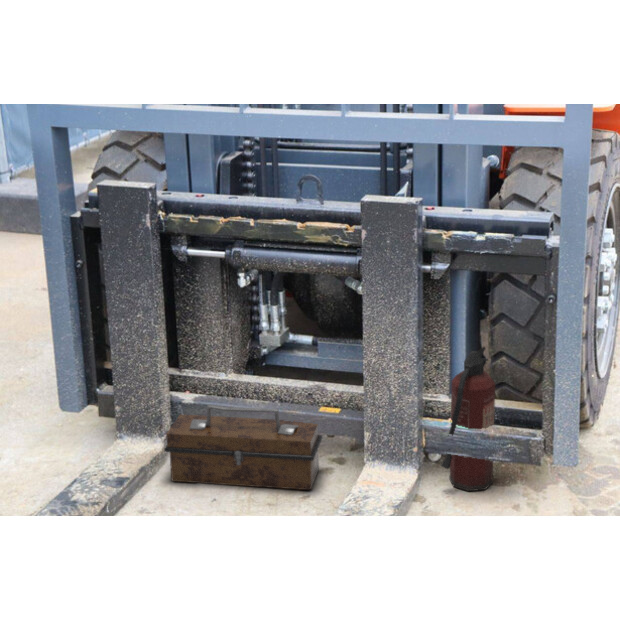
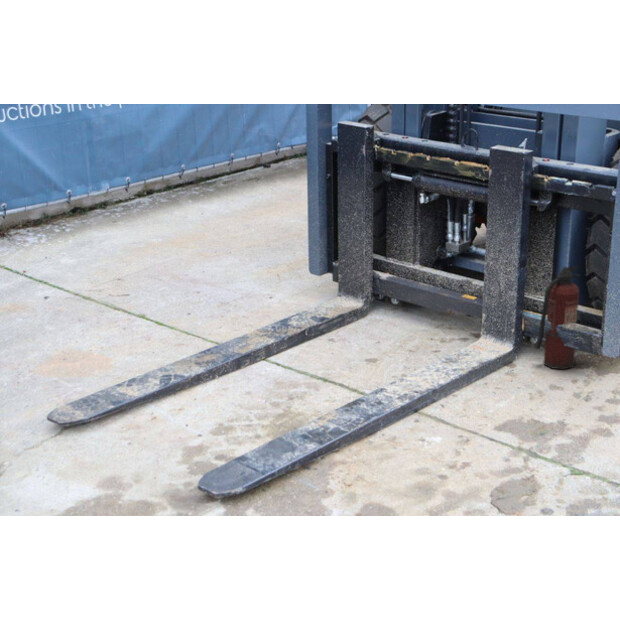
toolbox: present [164,405,323,490] -> none [356,280,464,348]

